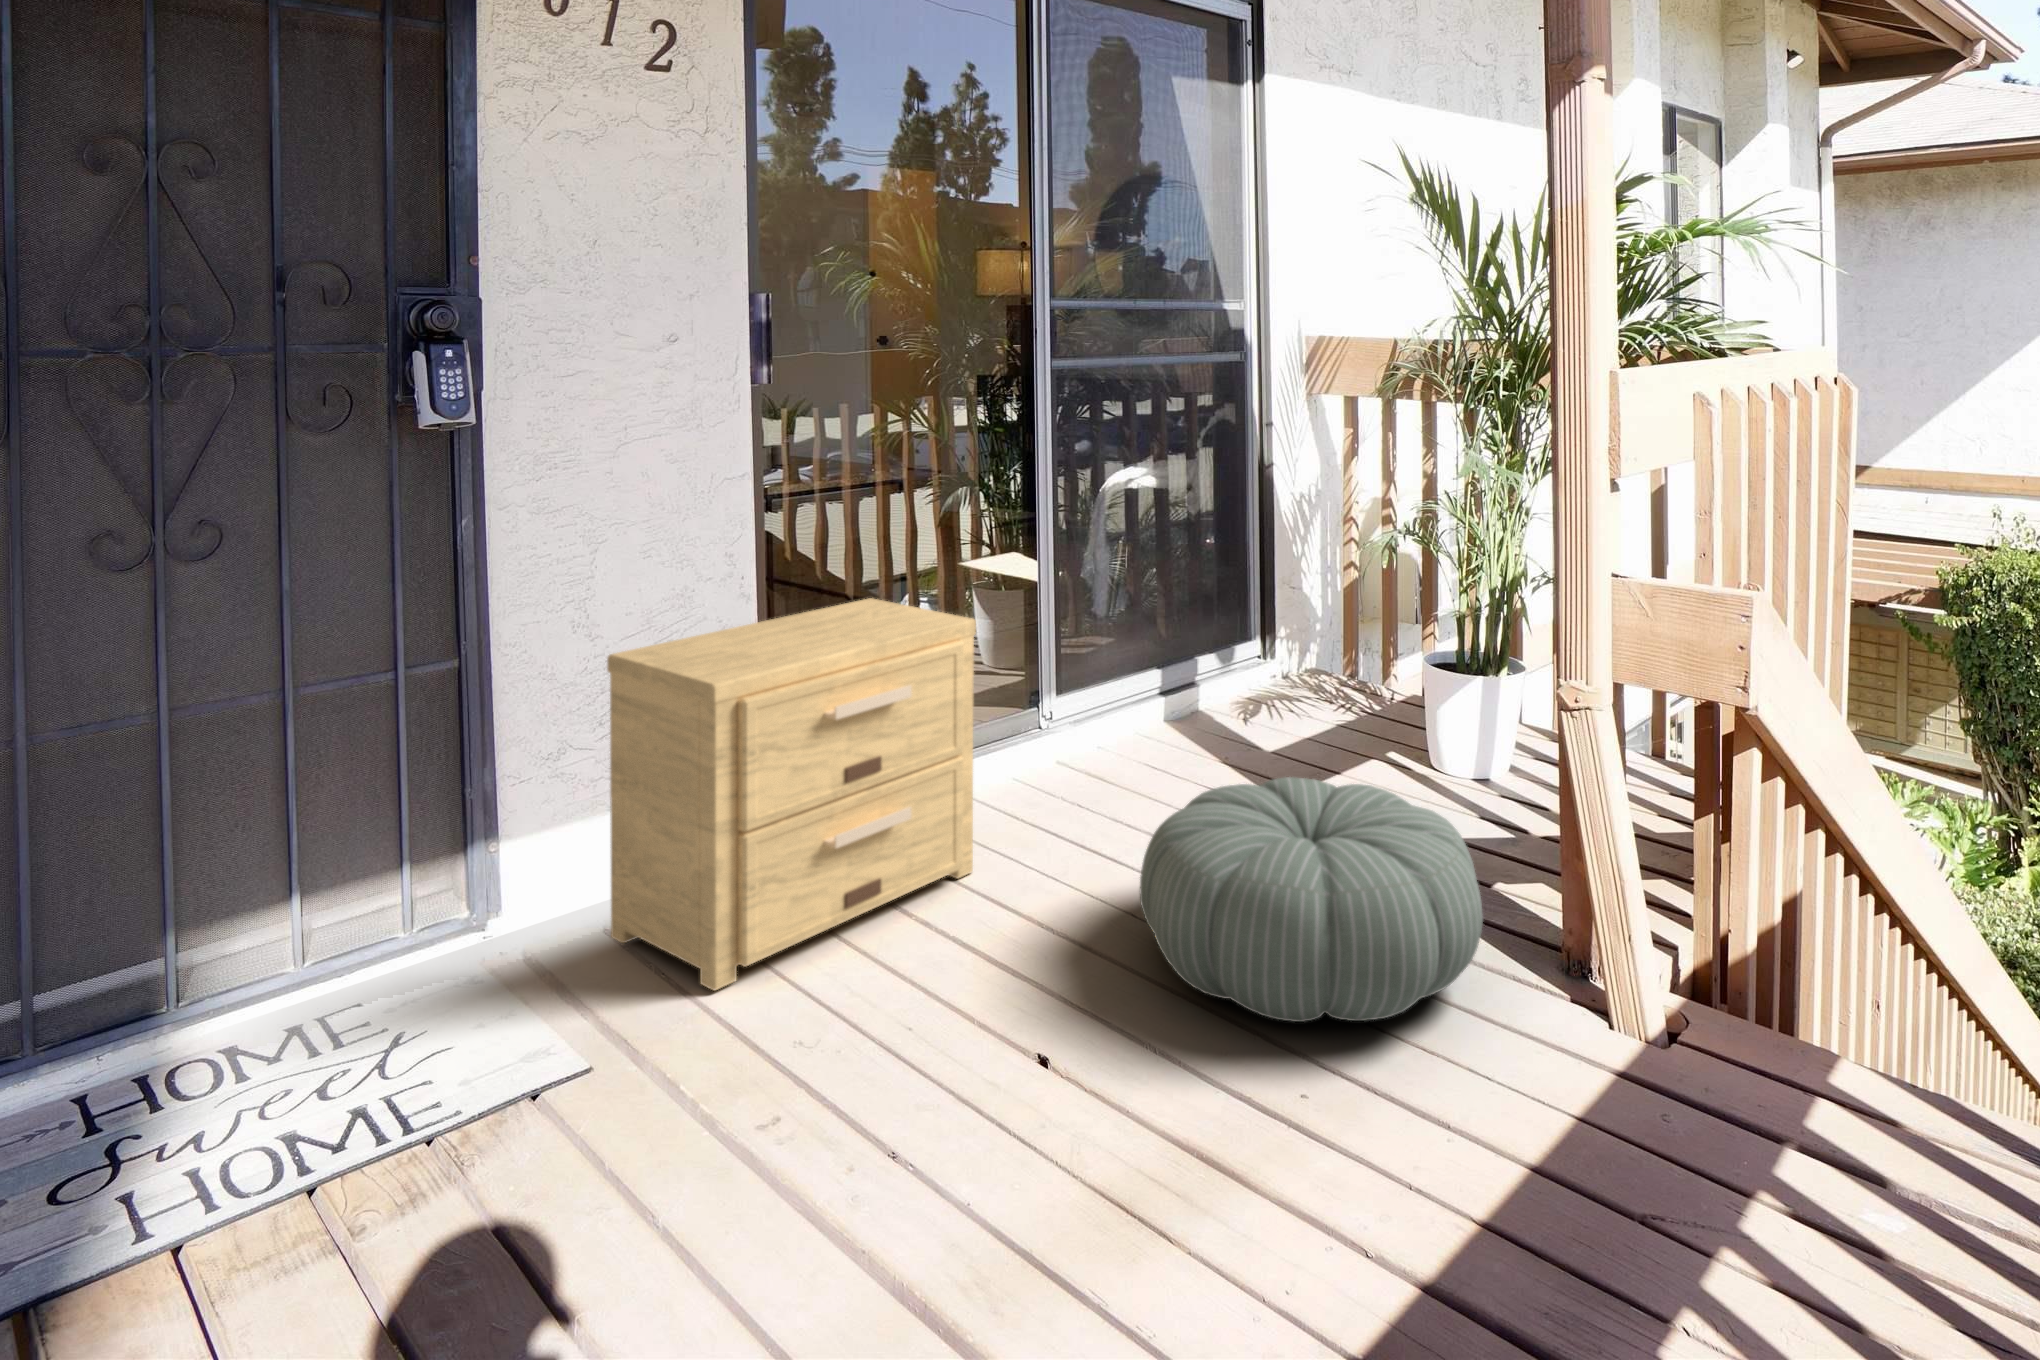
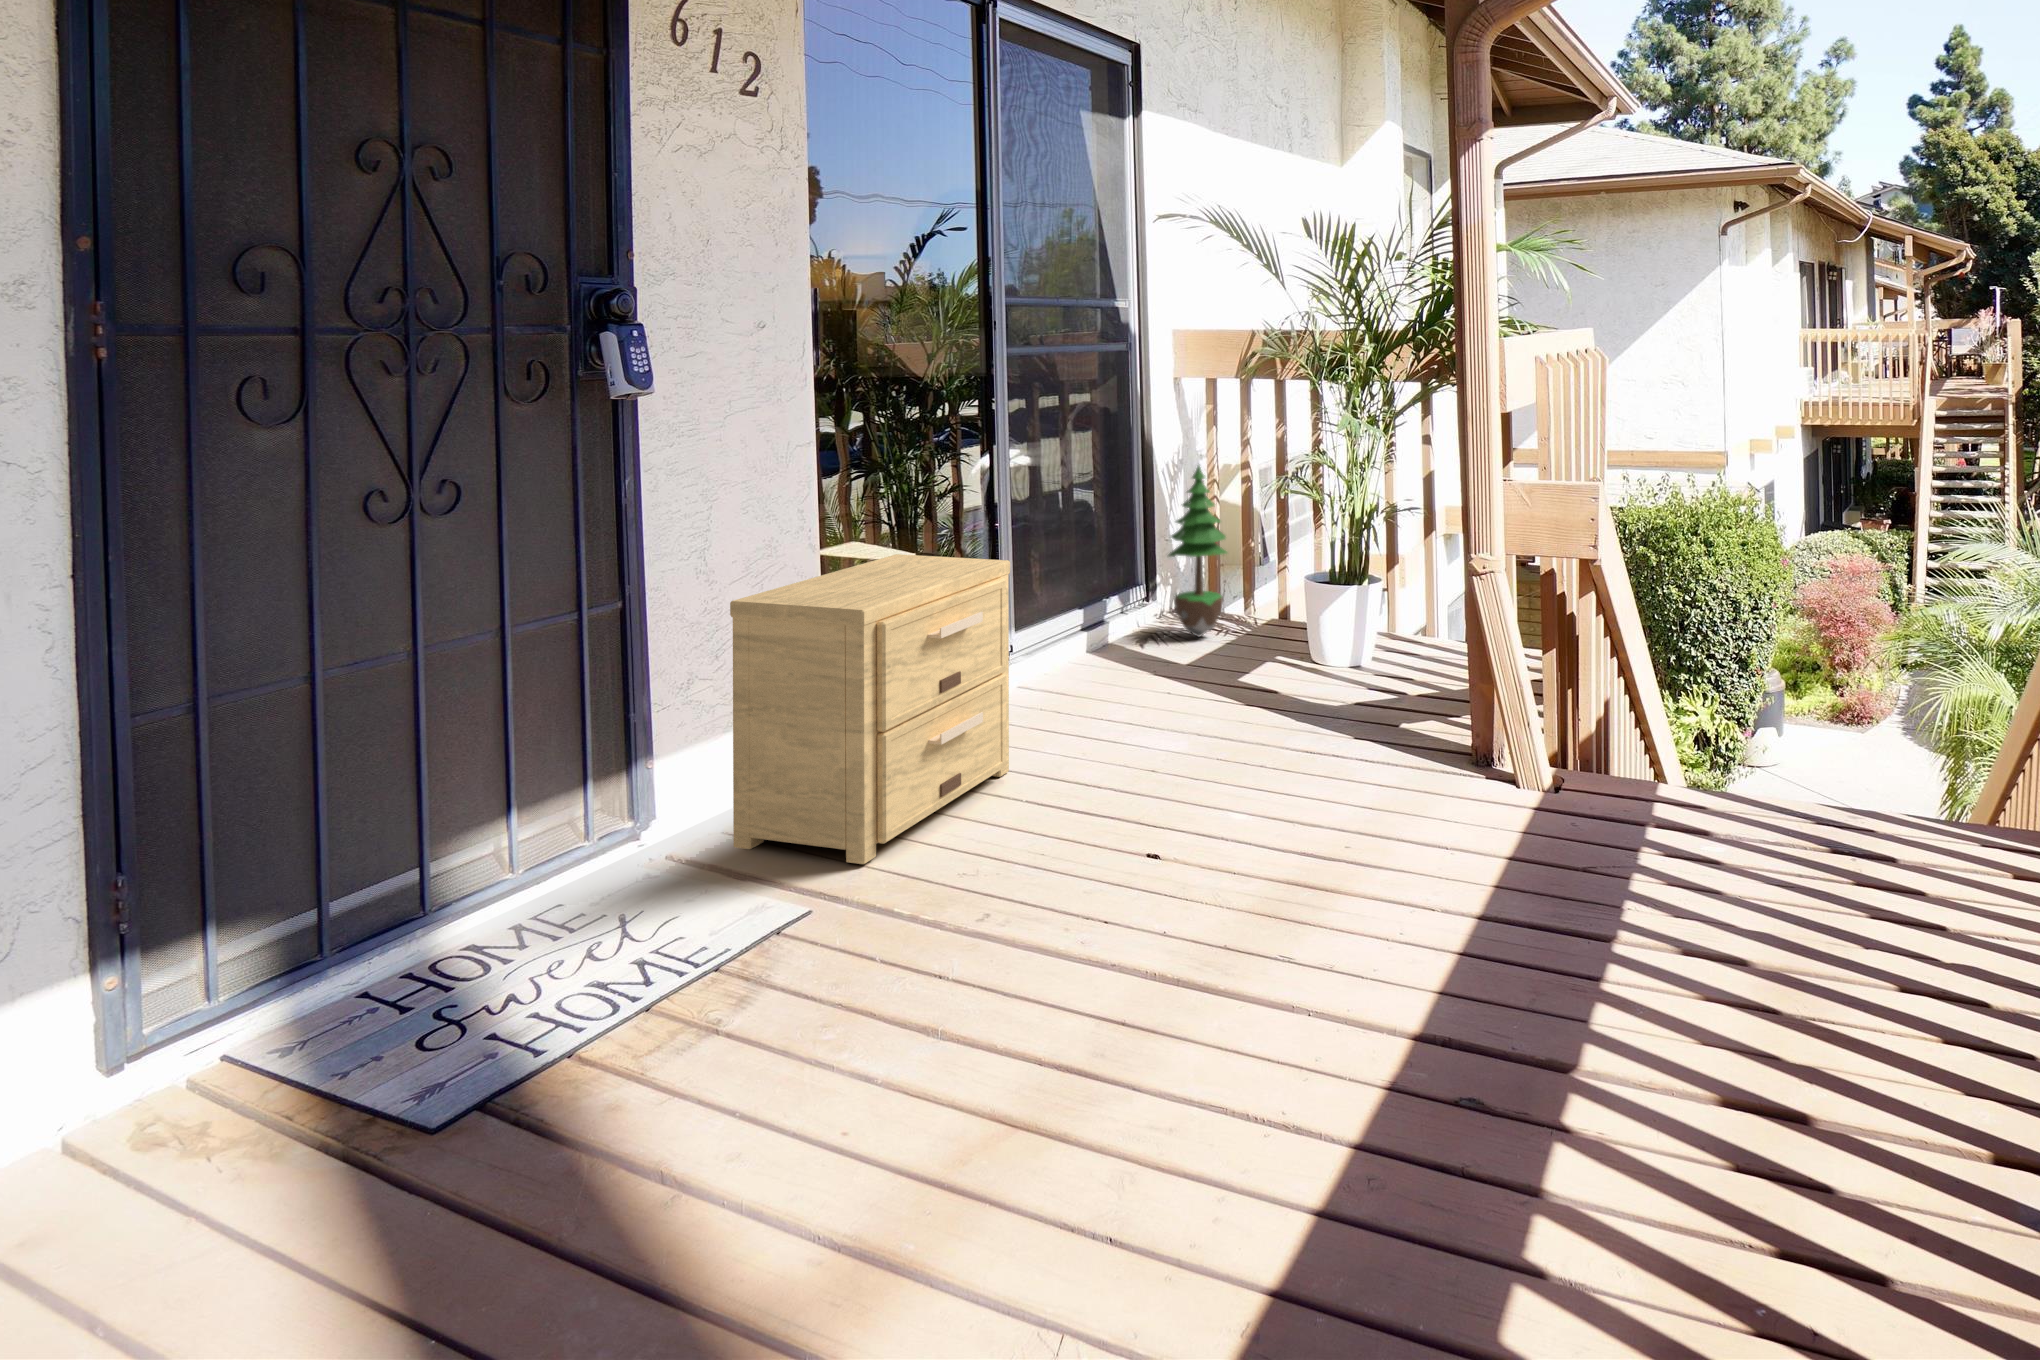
potted tree: none [1279,494,1354,701] -> present [1168,466,1227,637]
pouf: present [1140,777,1483,1022] -> none [1176,663,1430,821]

